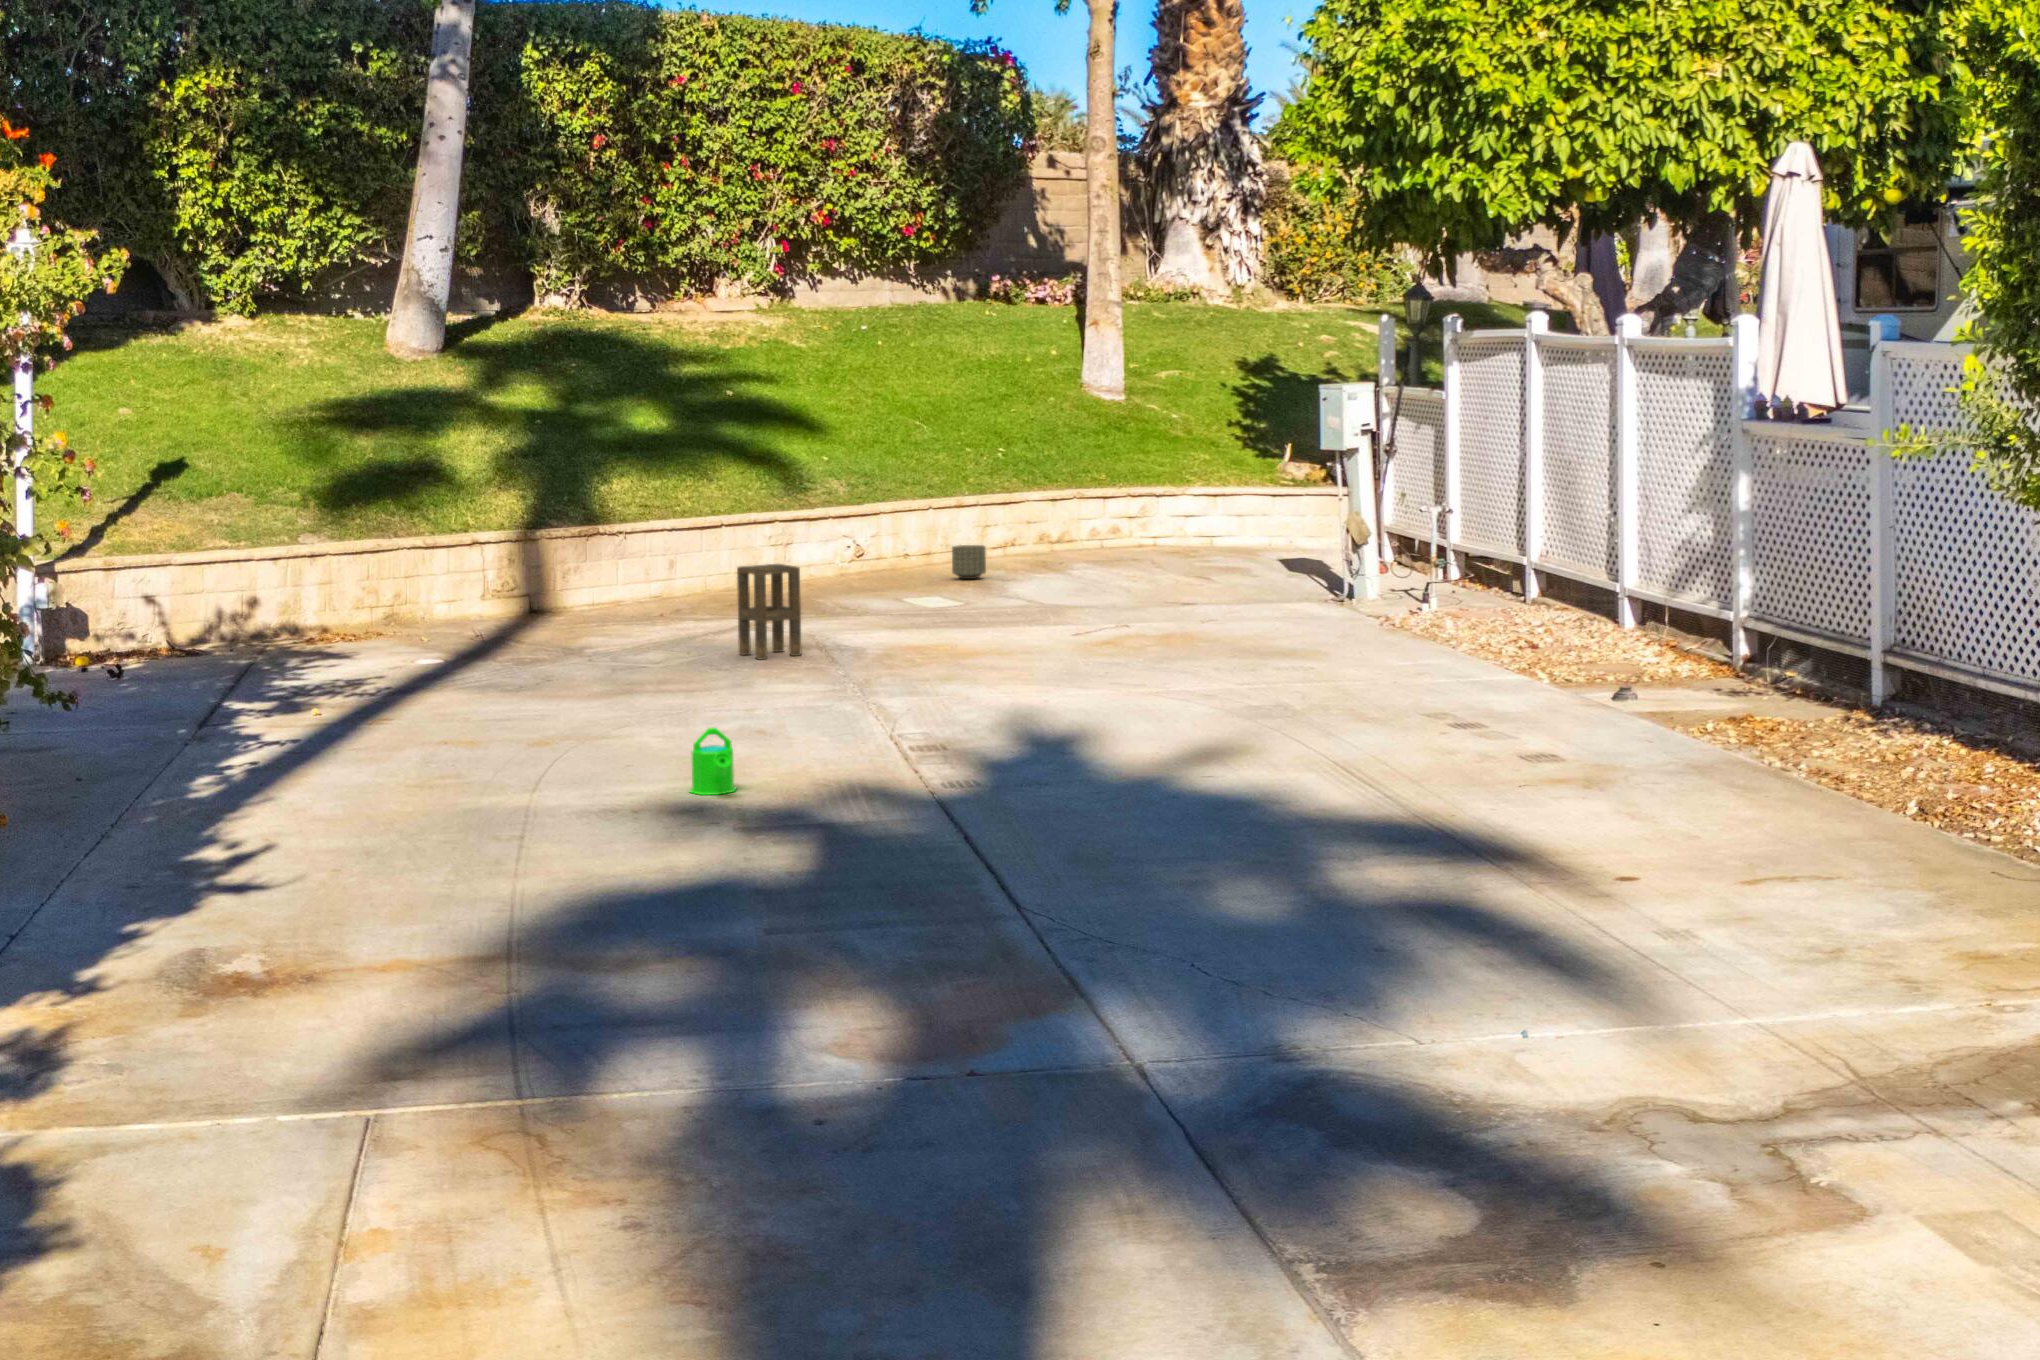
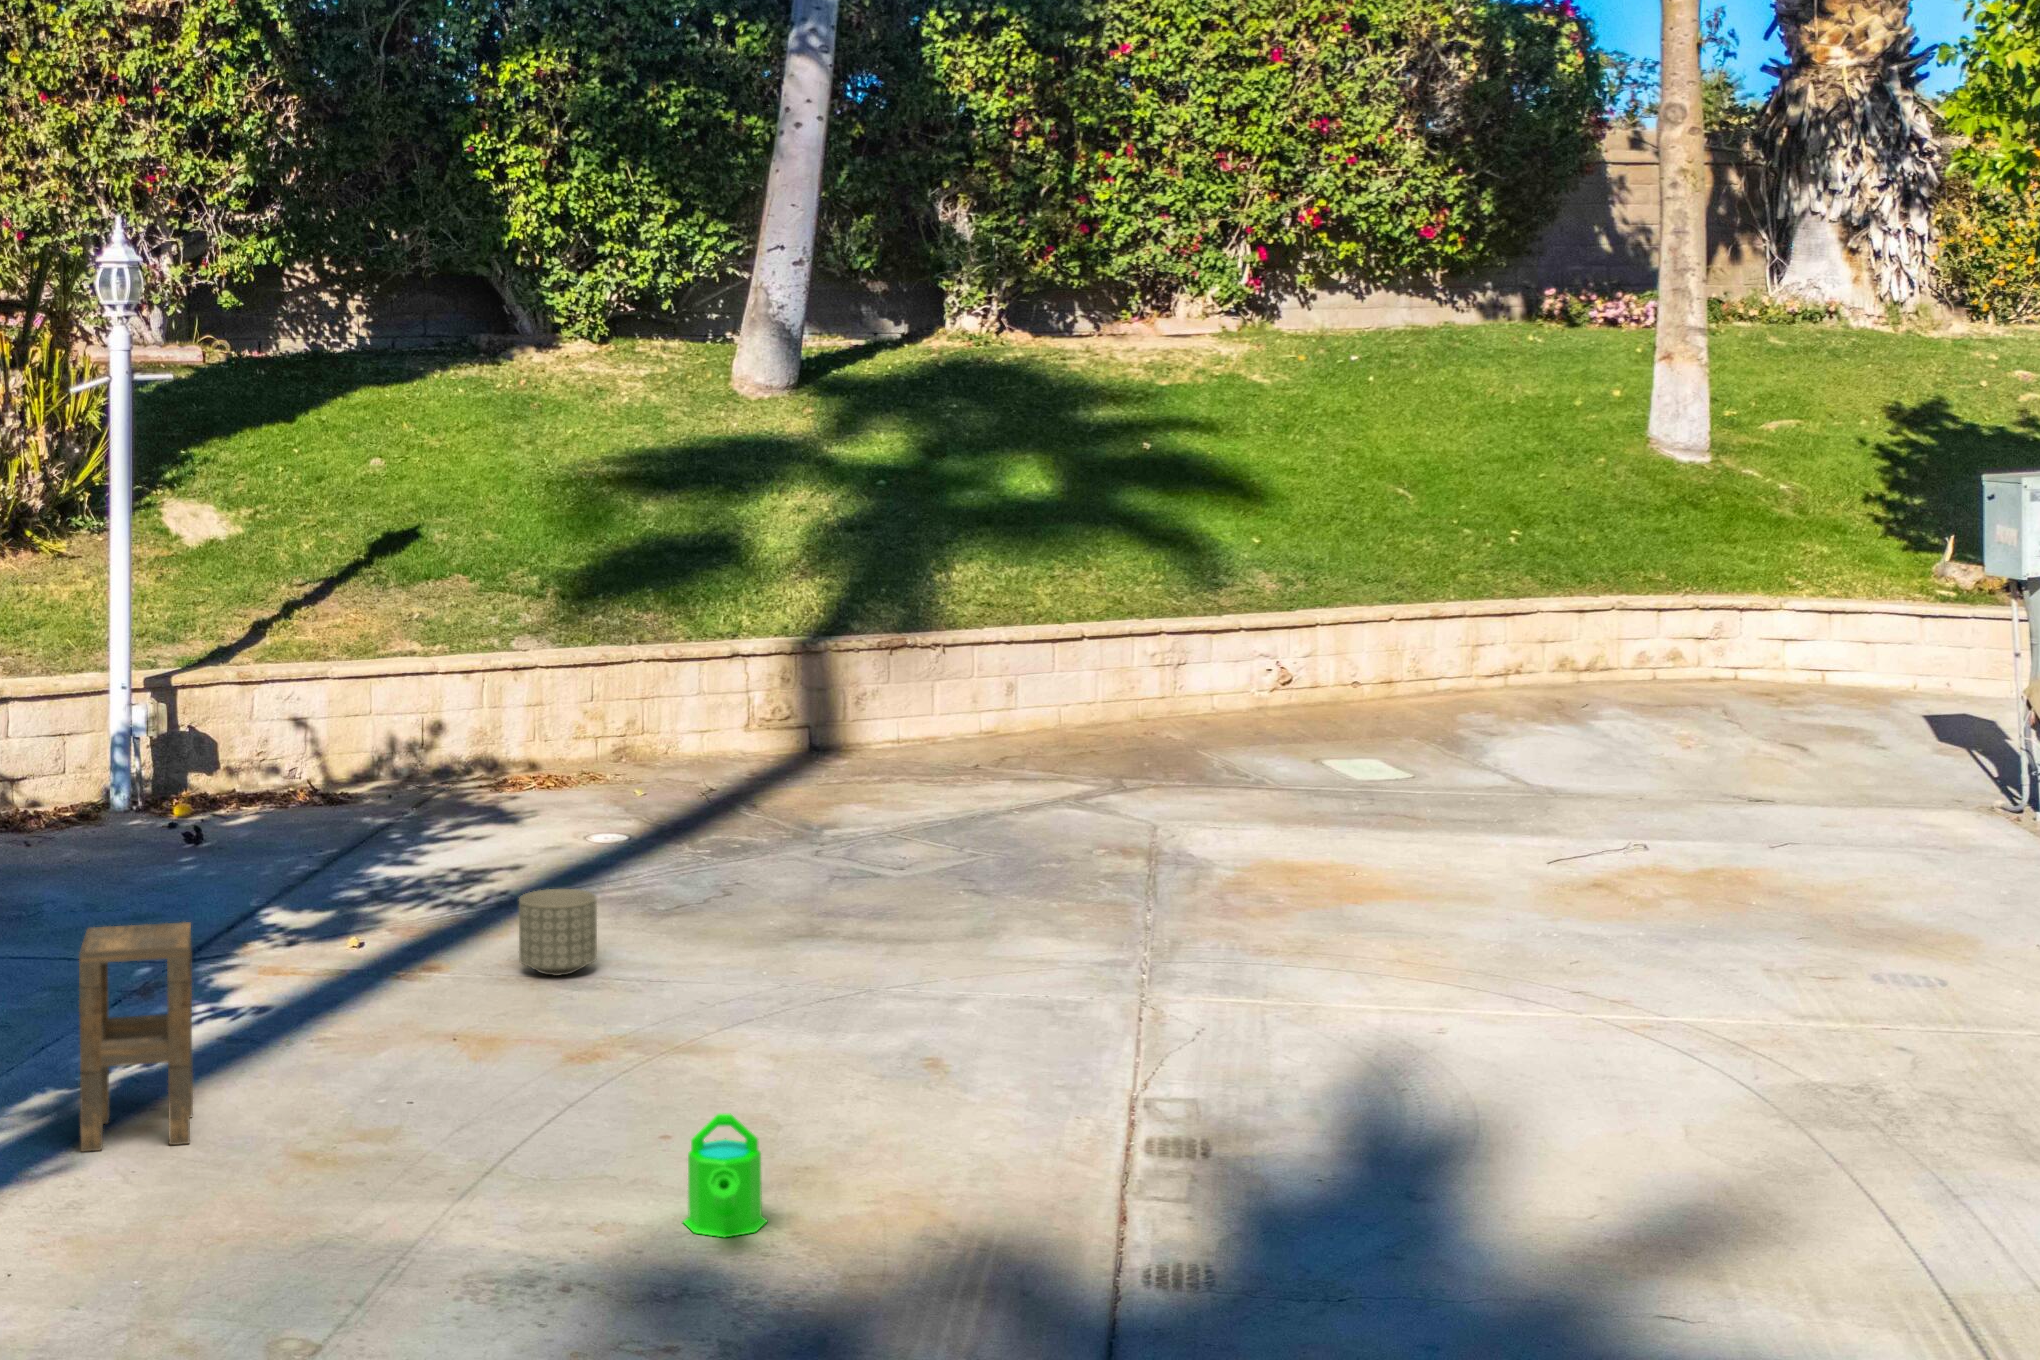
planter: present [952,545,986,579] -> present [519,889,597,976]
side table: present [737,564,801,660] -> present [79,922,193,1152]

